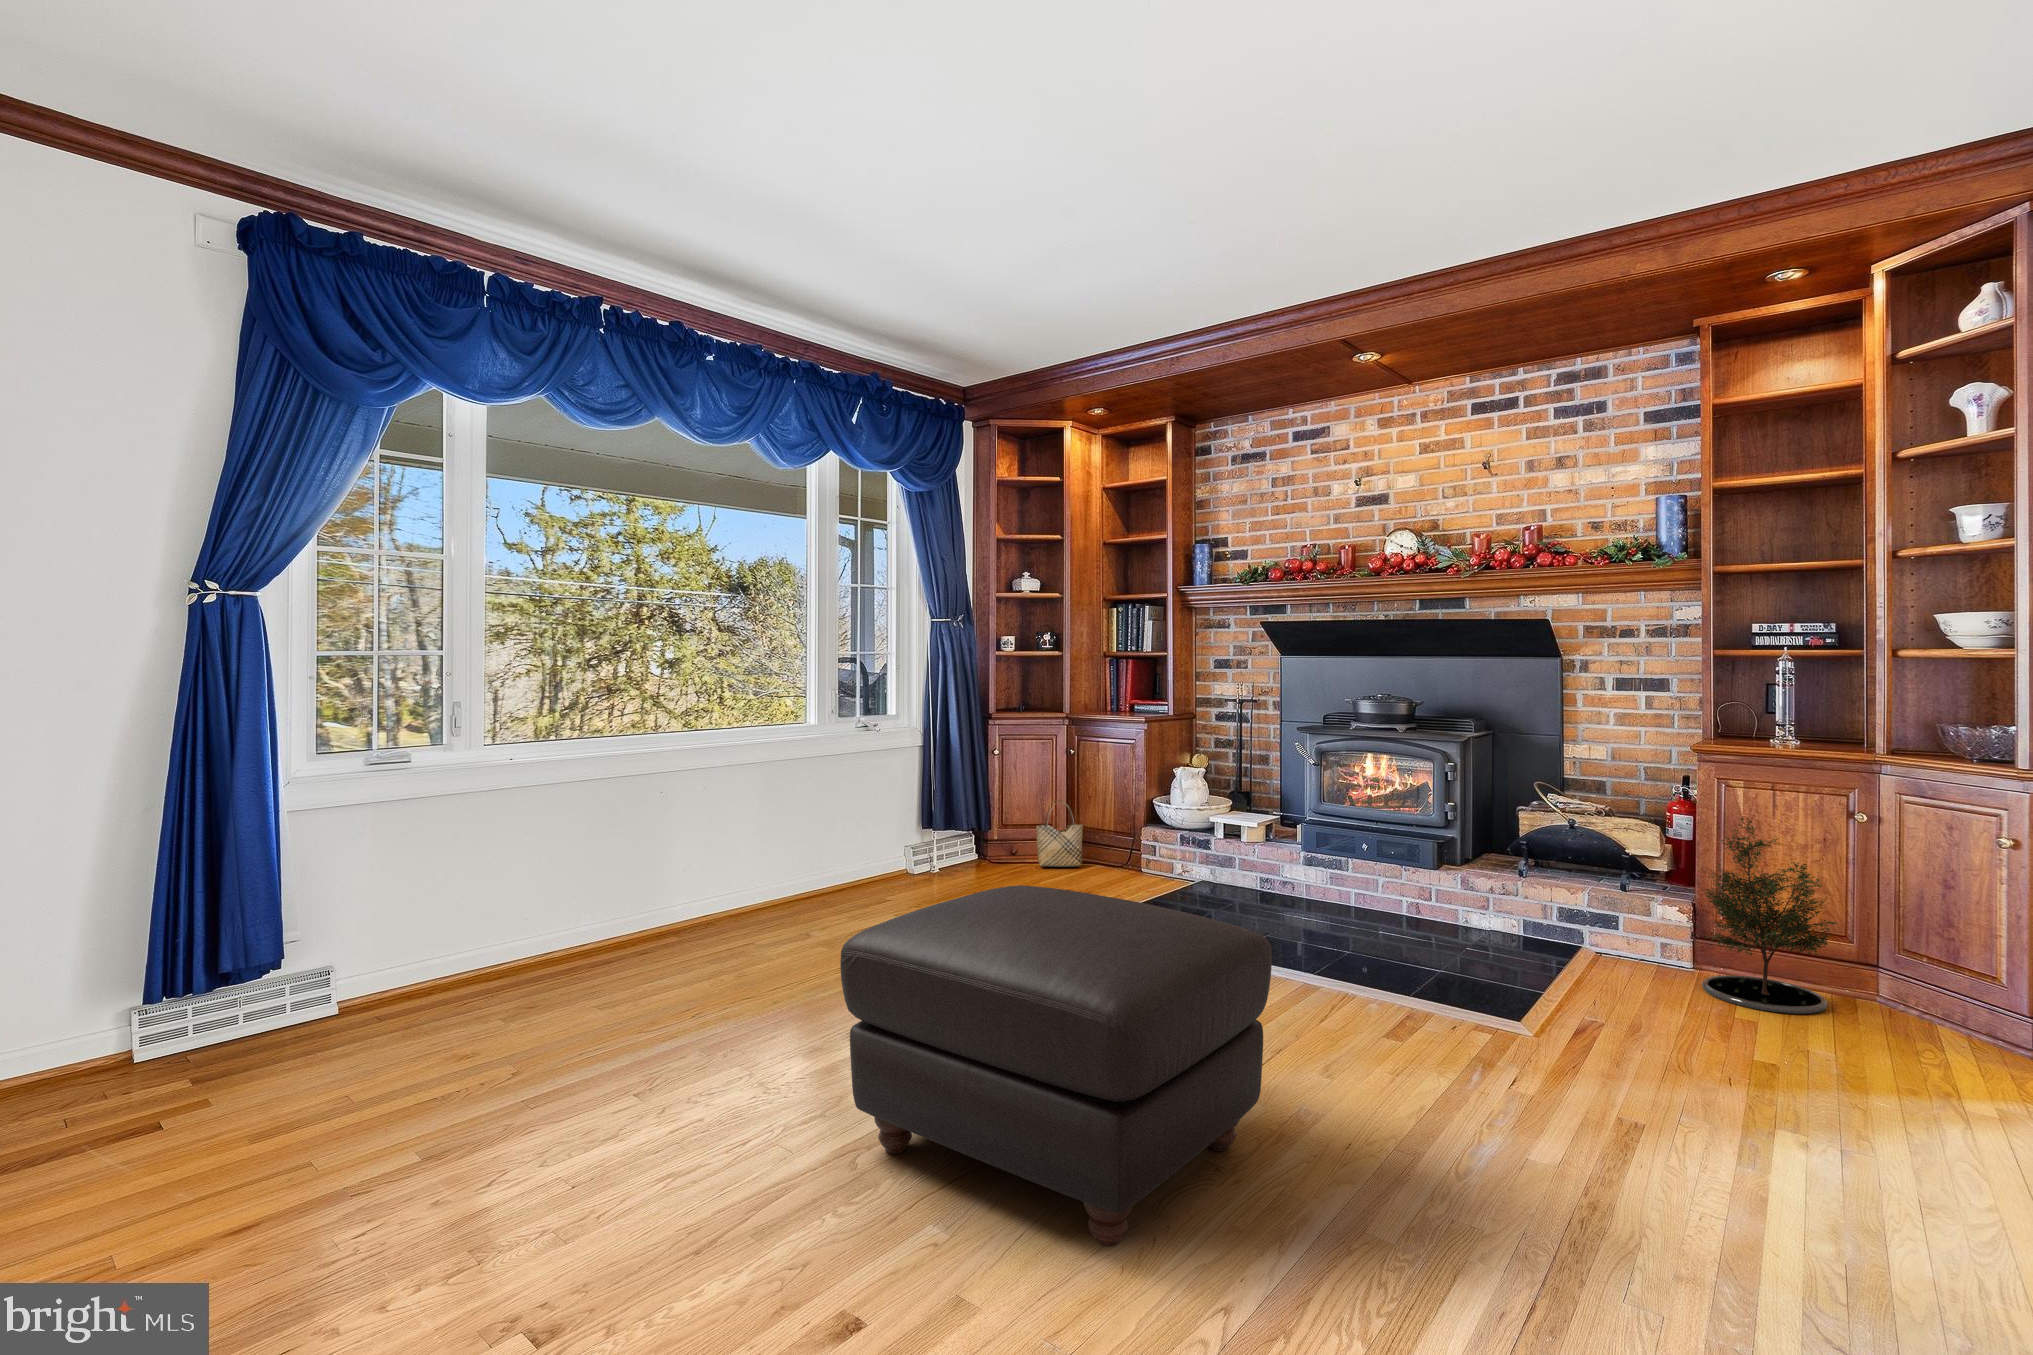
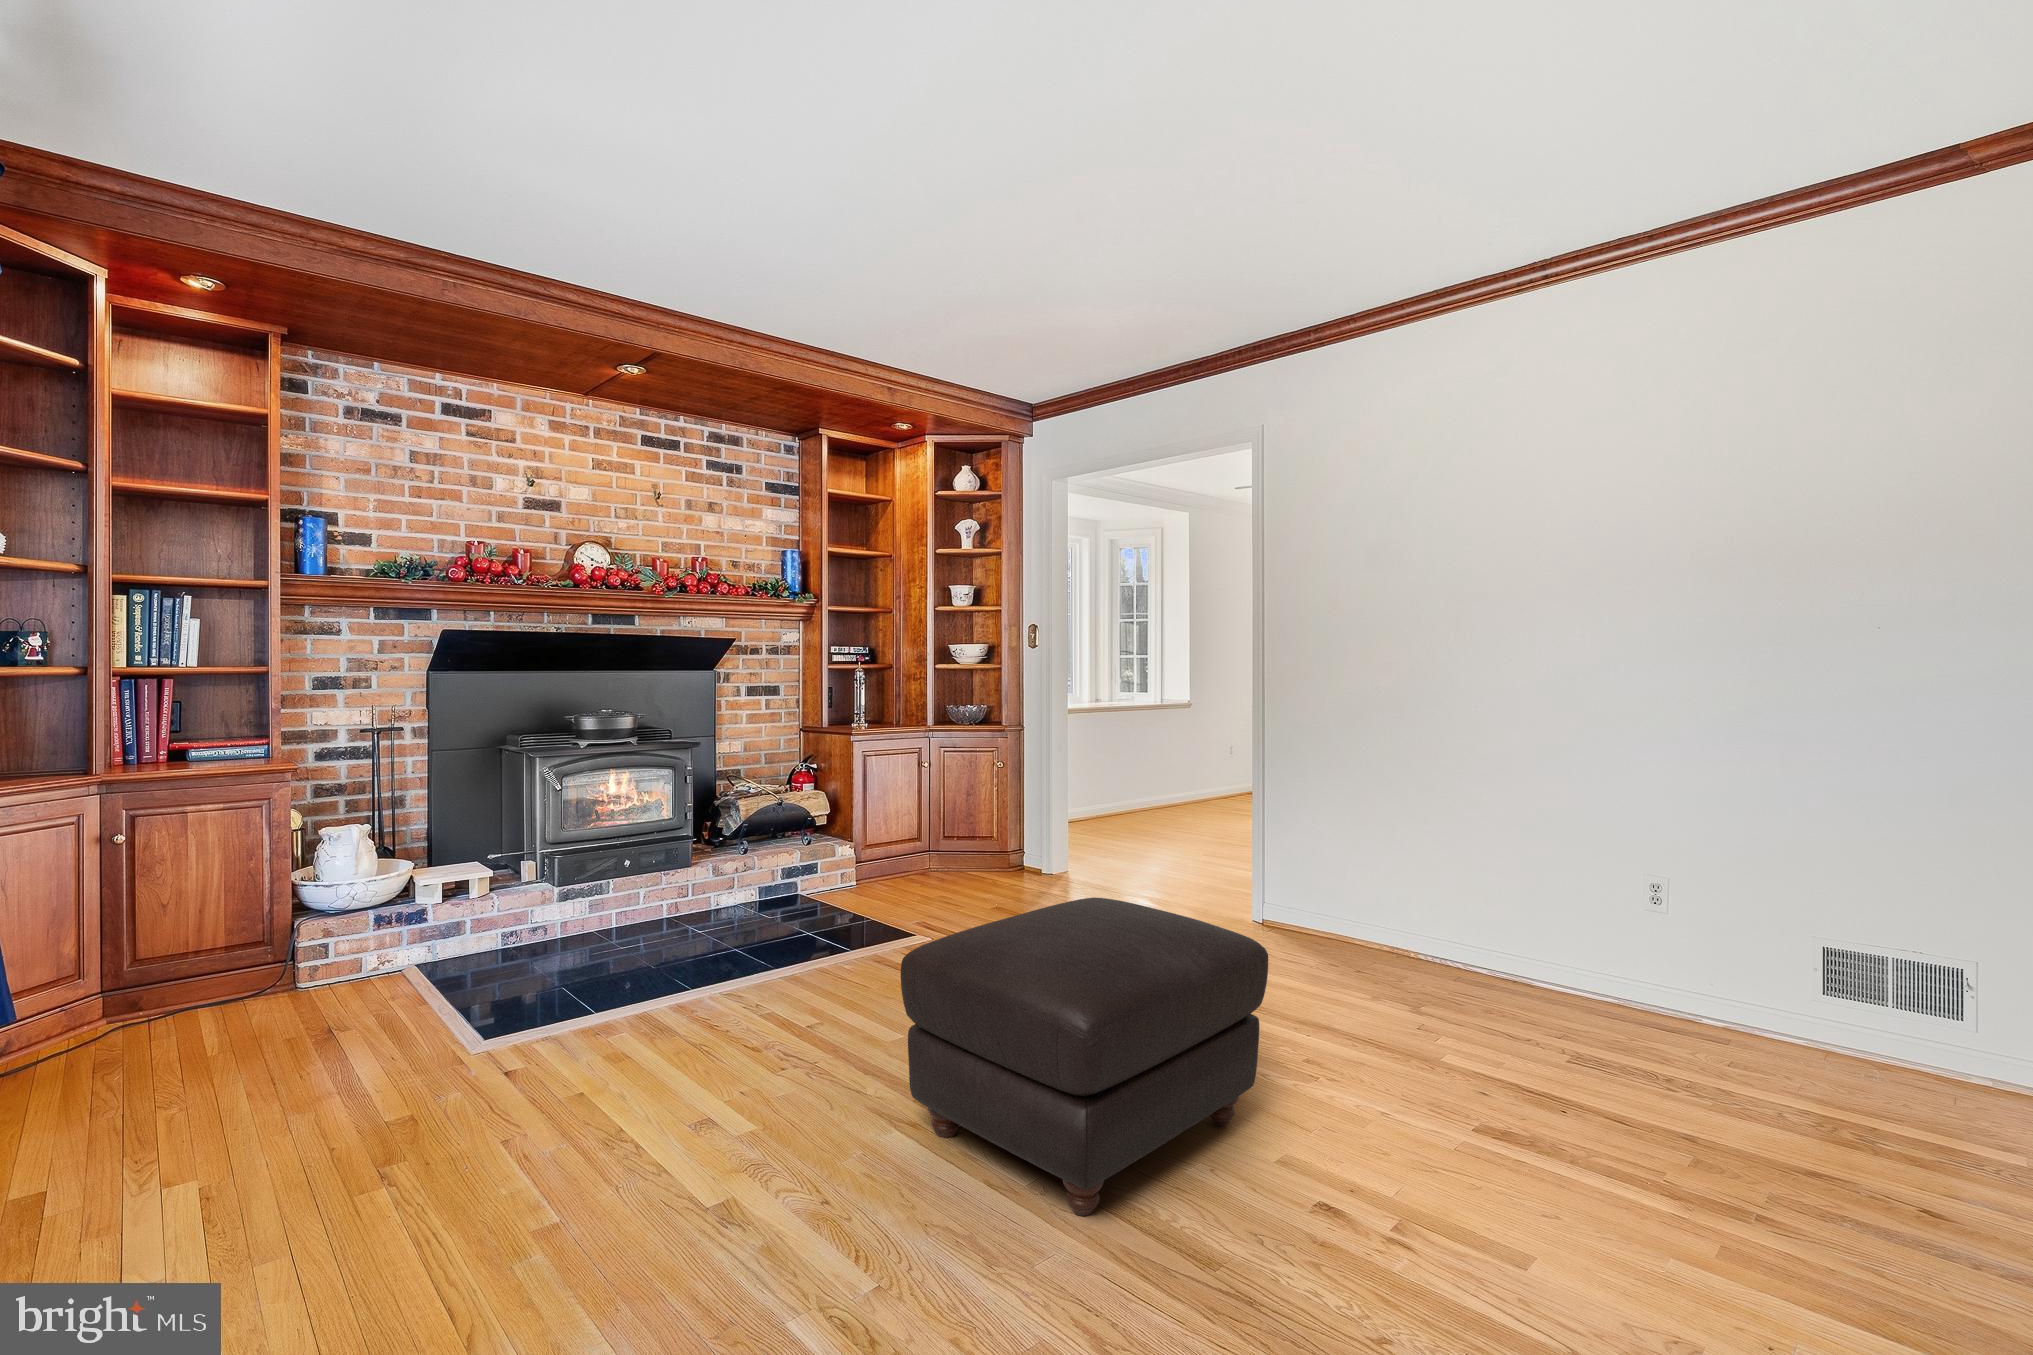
woven basket: present [1036,800,1083,867] -> none [111,921,201,1043]
potted tree: present [1702,817,1838,1014] -> none [879,776,946,895]

